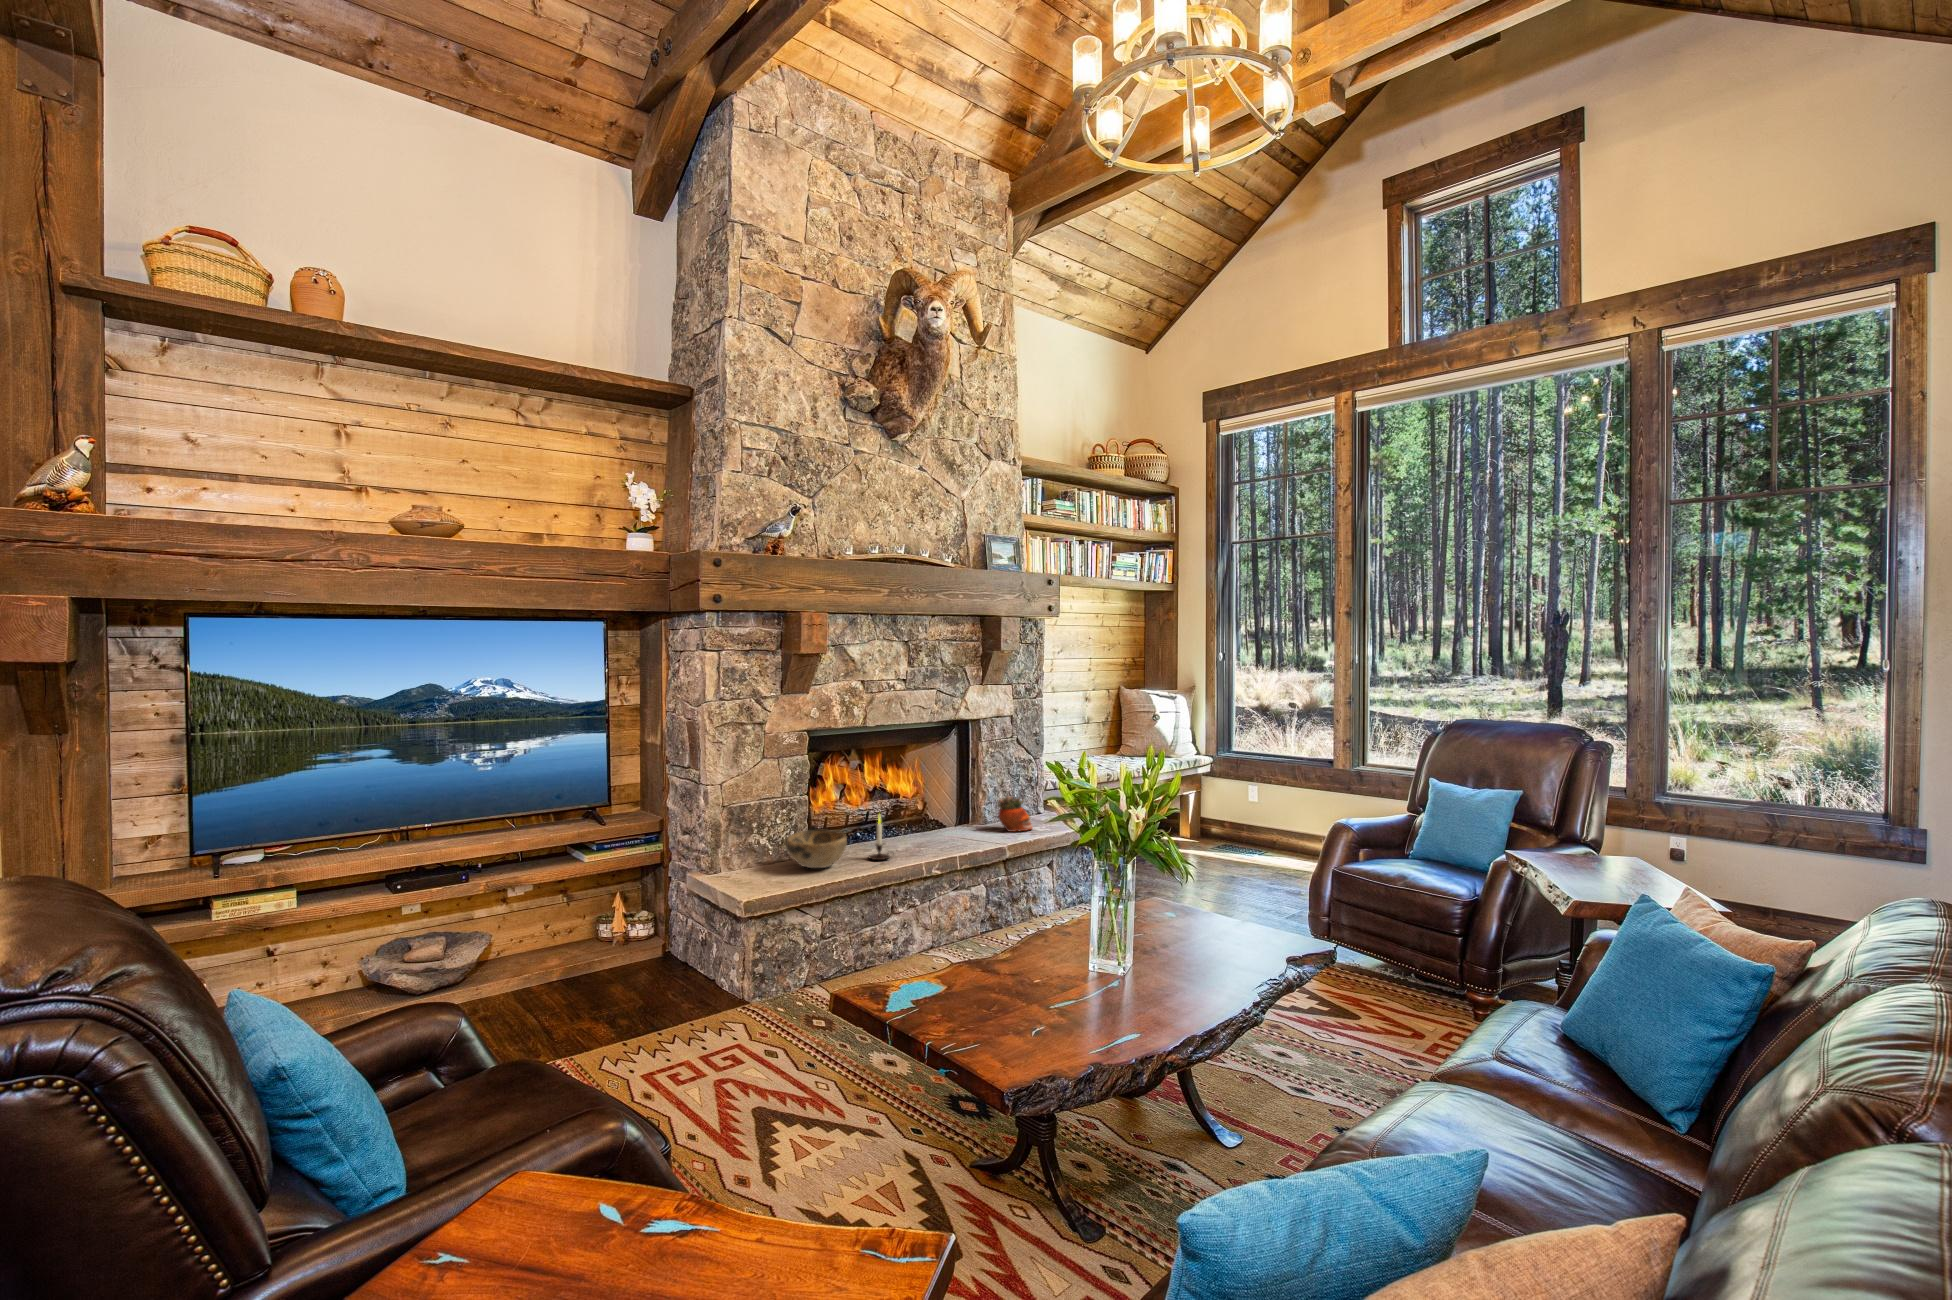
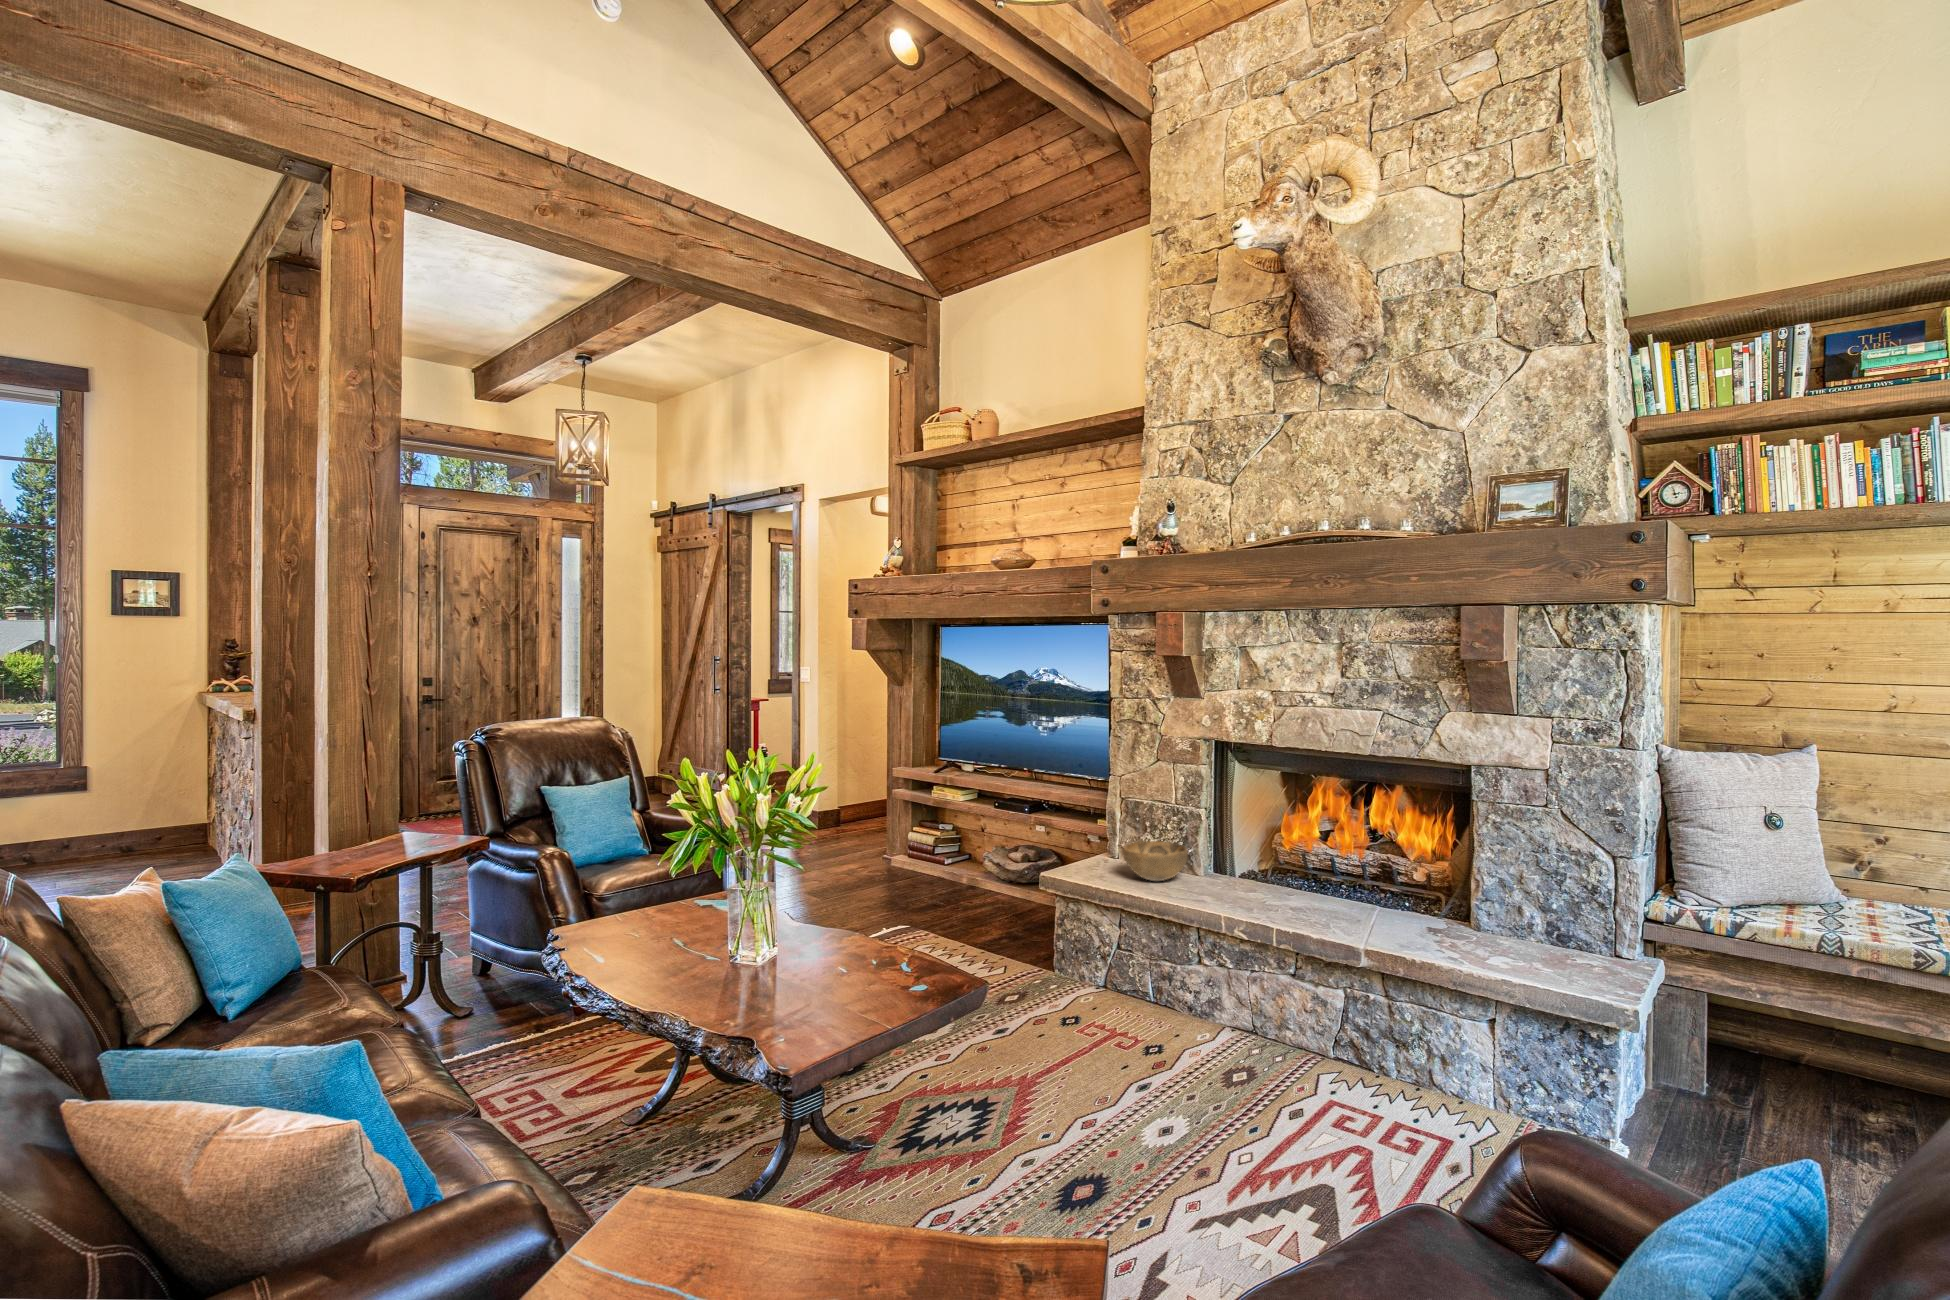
succulent planter: present [998,796,1032,832] -> none [1434,885,1489,952]
candle: present [869,817,890,860] -> none [1198,841,1224,897]

